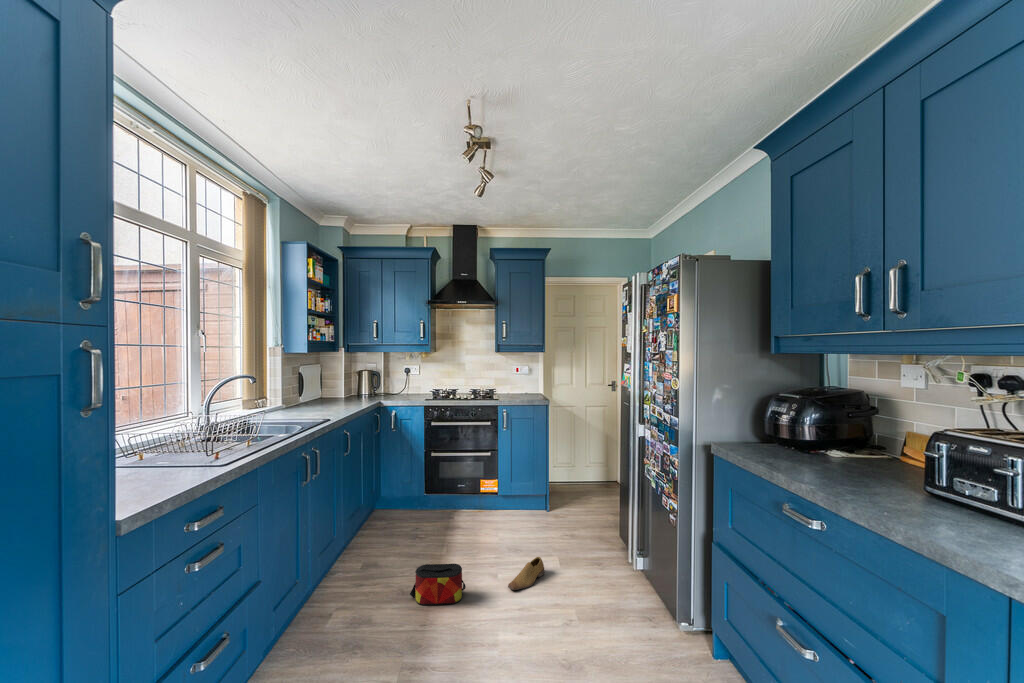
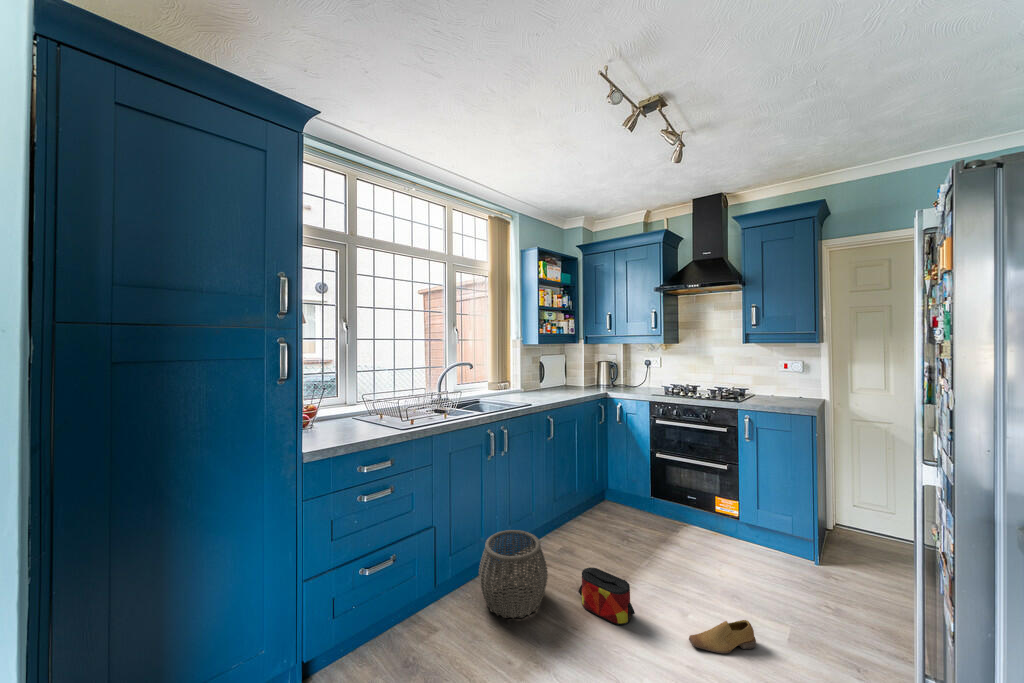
woven basket: none [309,554,389,652] -> present [479,530,548,619]

